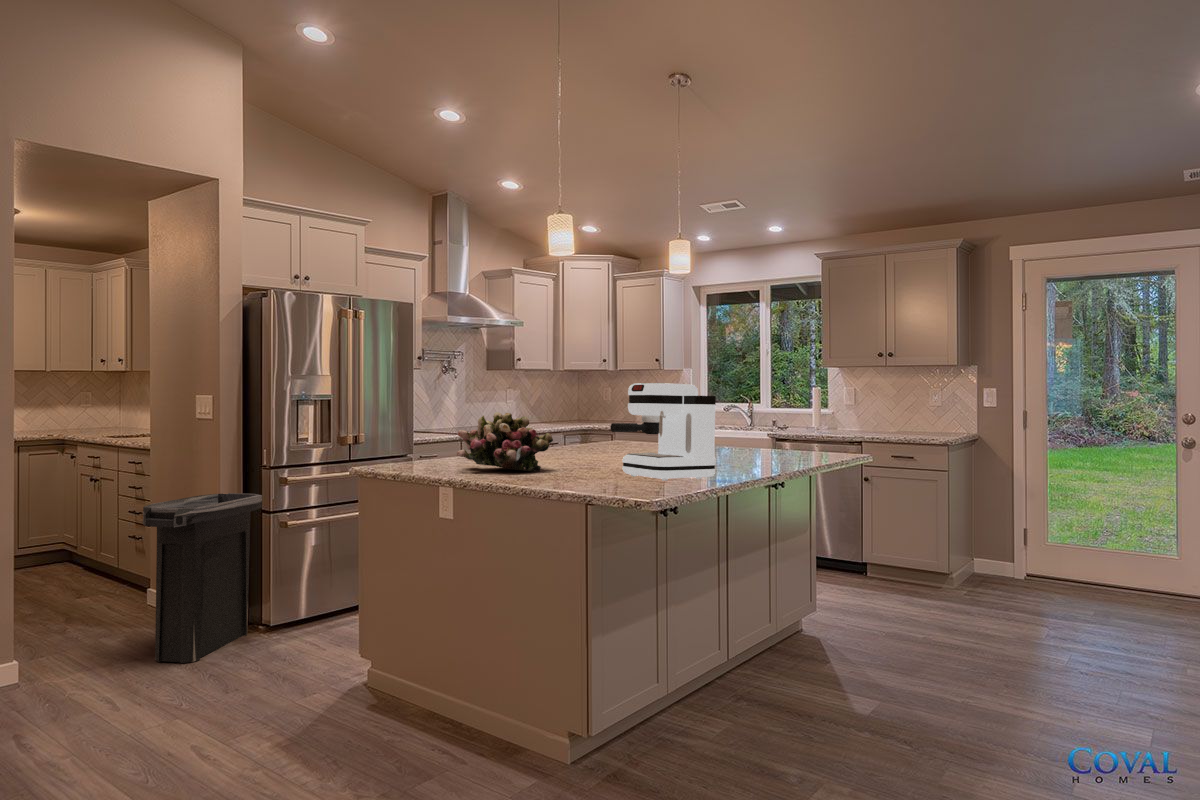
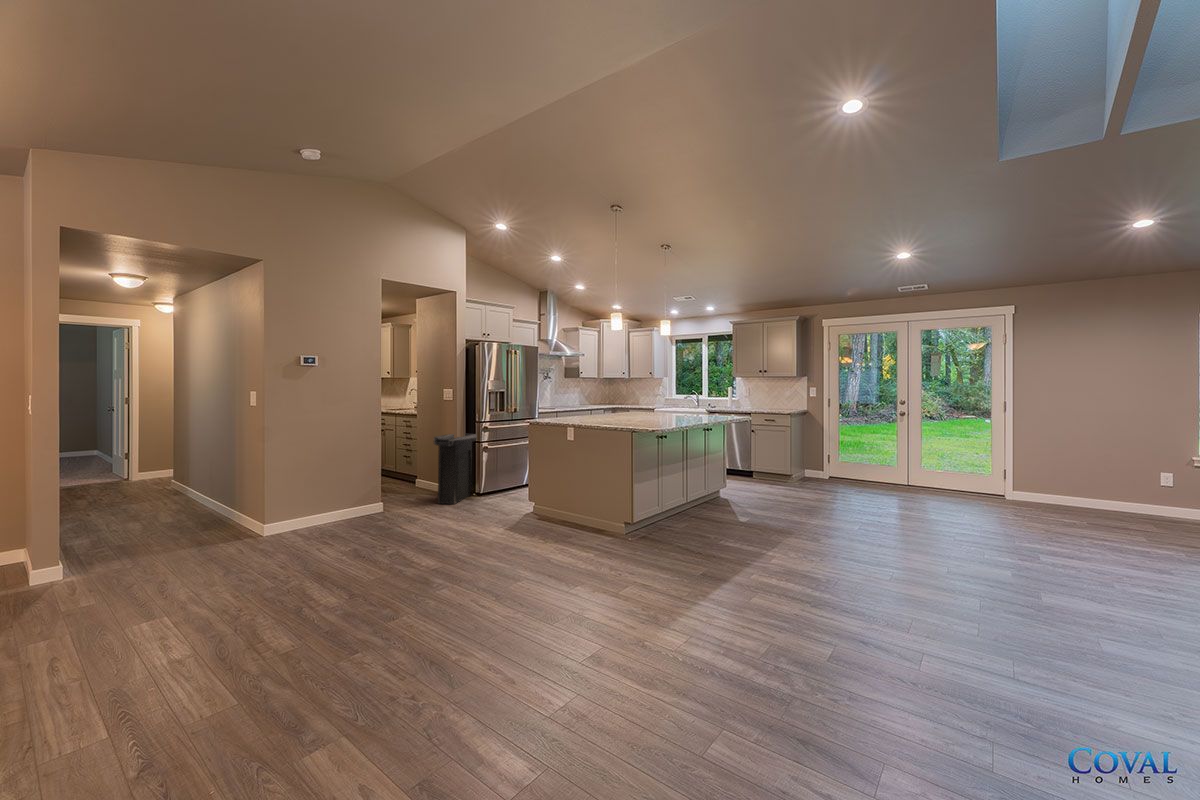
coffee maker: present [610,383,716,481] -> none [638,385,680,423]
flower arrangement: present [457,412,553,471] -> none [576,397,613,420]

